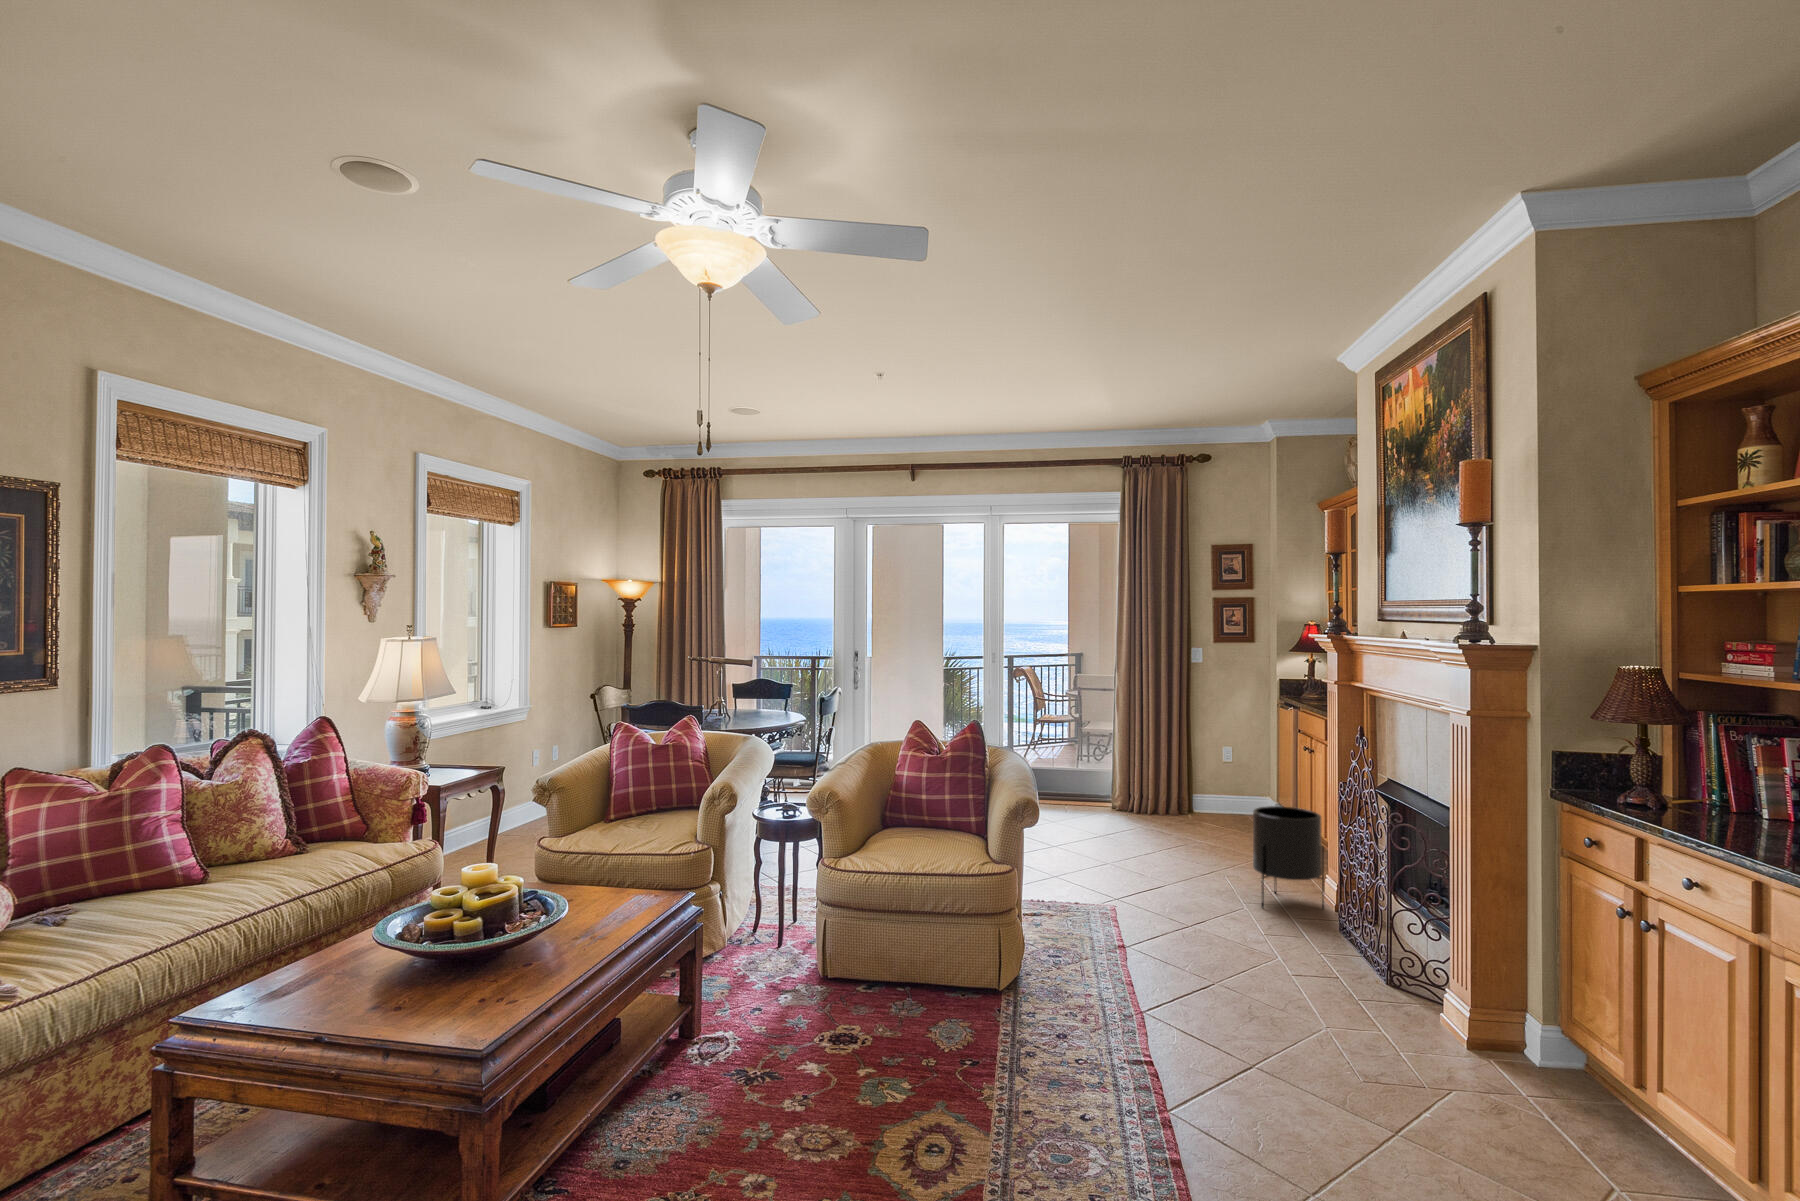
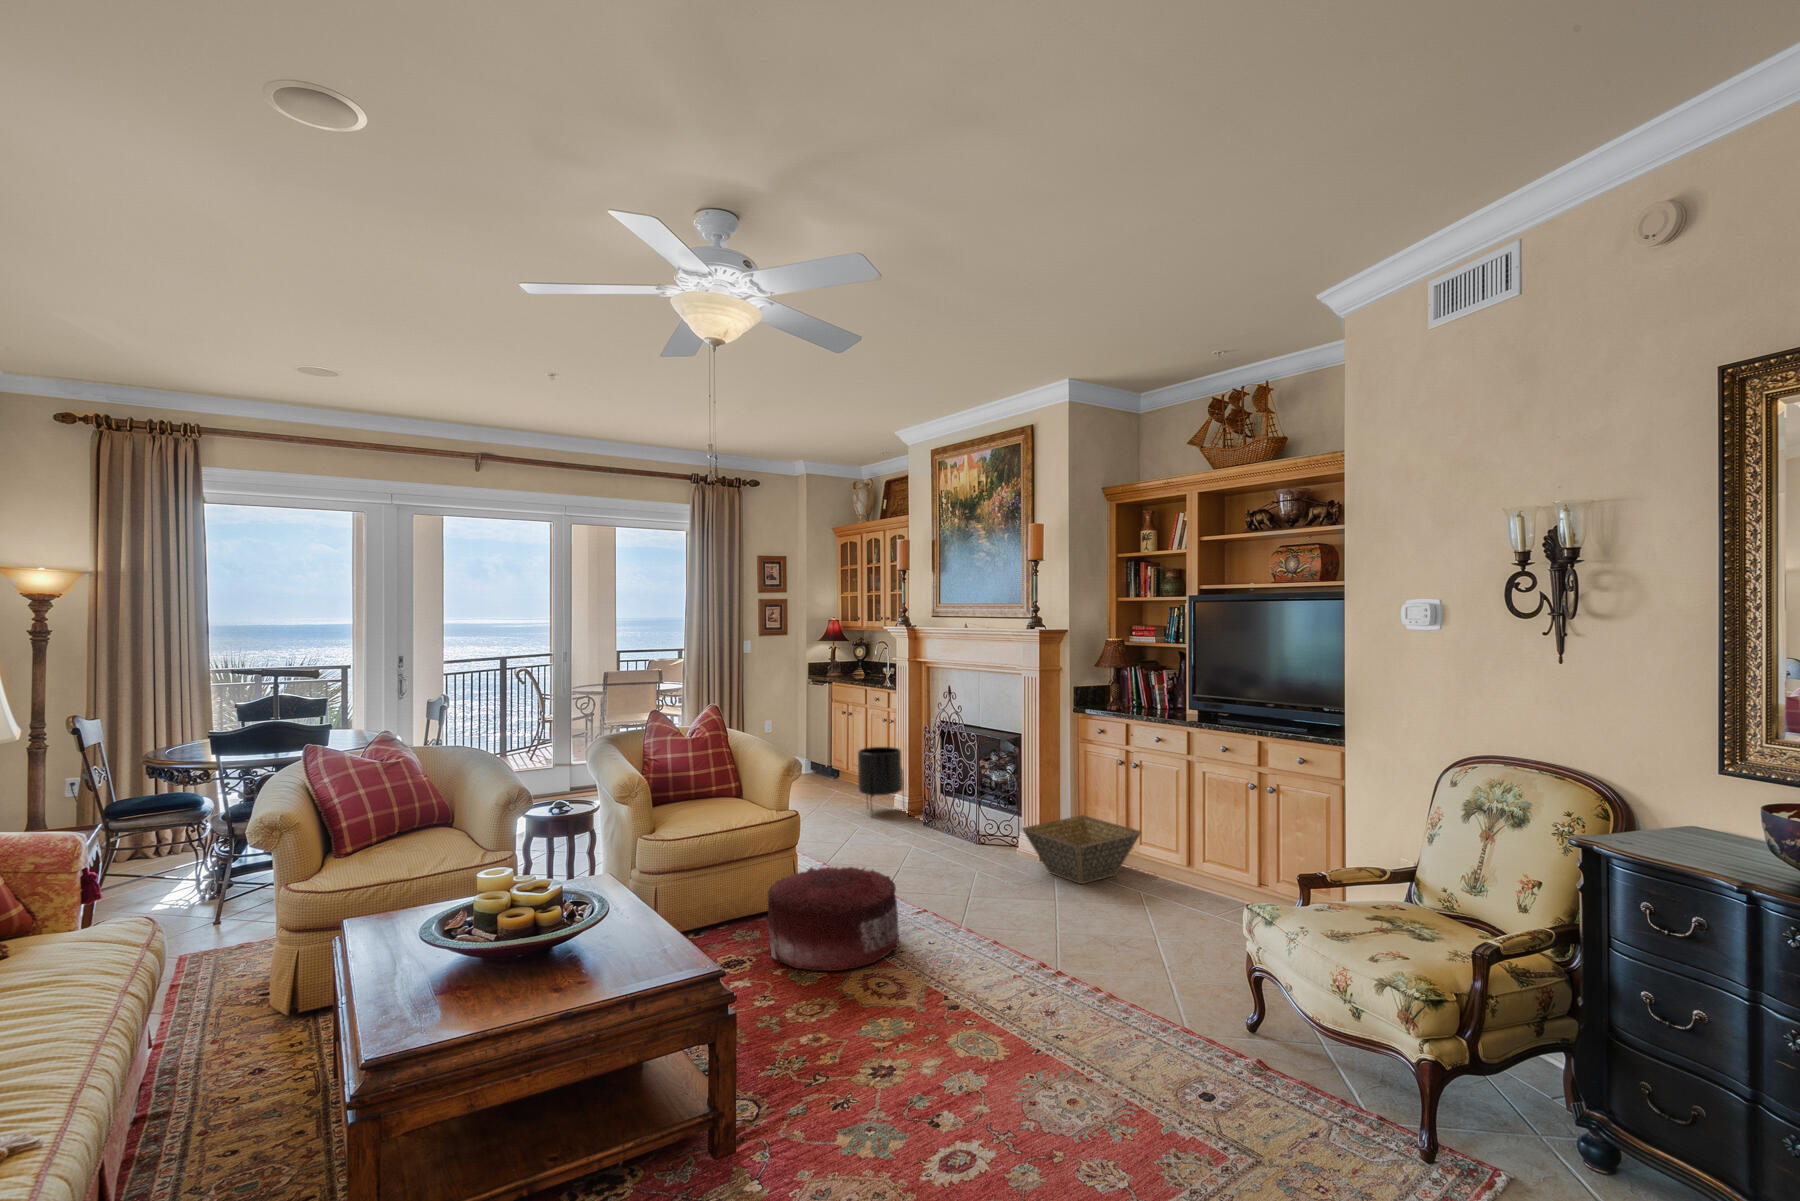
pouf: none [846,957,1045,1137] -> present [768,867,899,971]
basket: none [1398,990,1658,1146] -> present [1023,815,1141,884]

